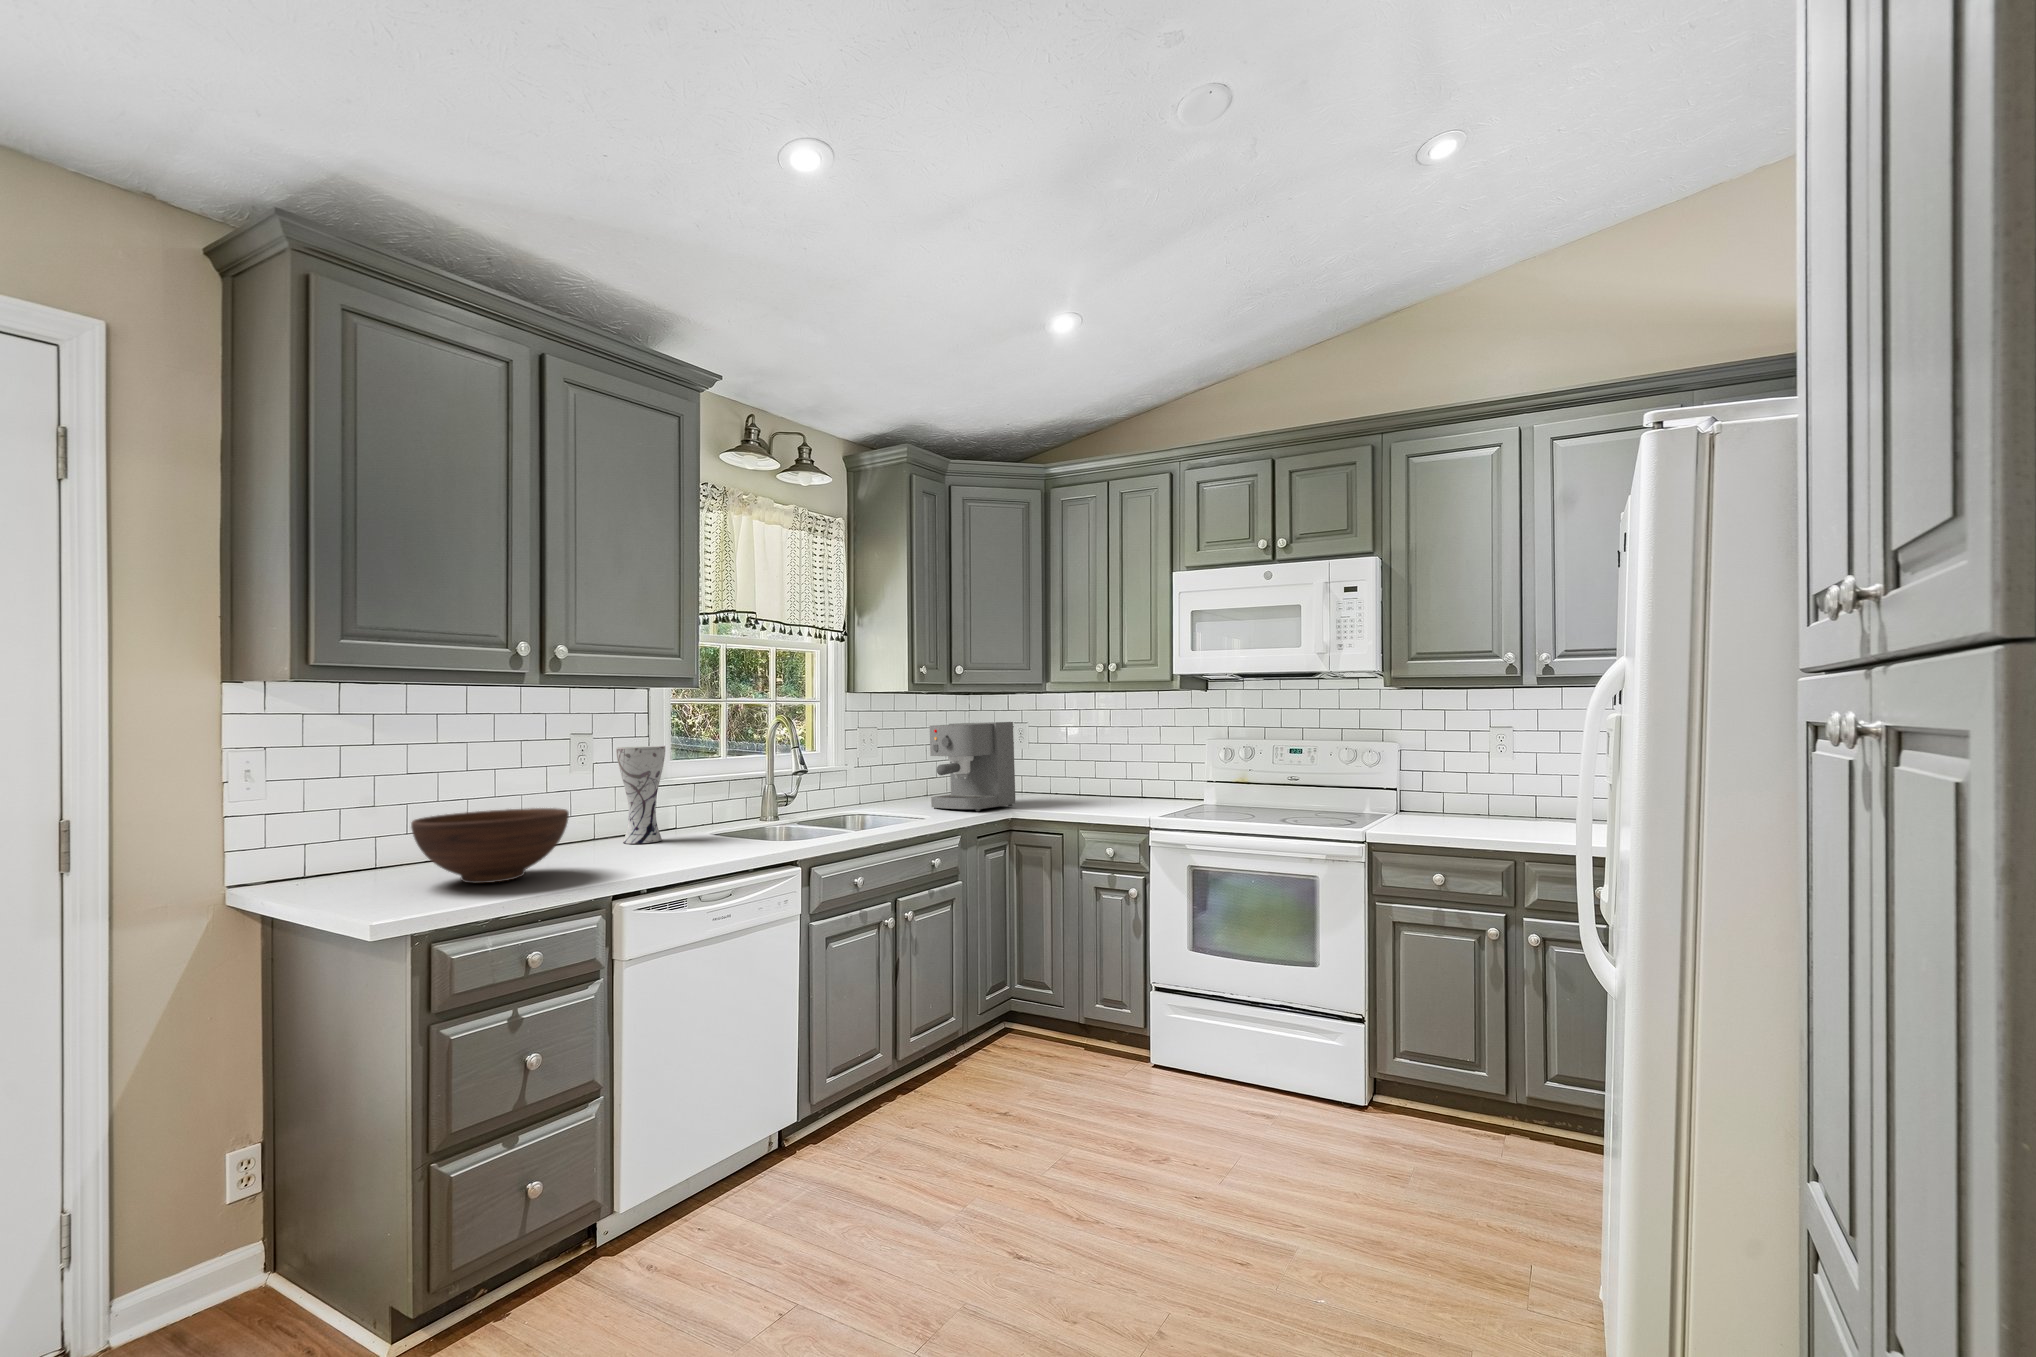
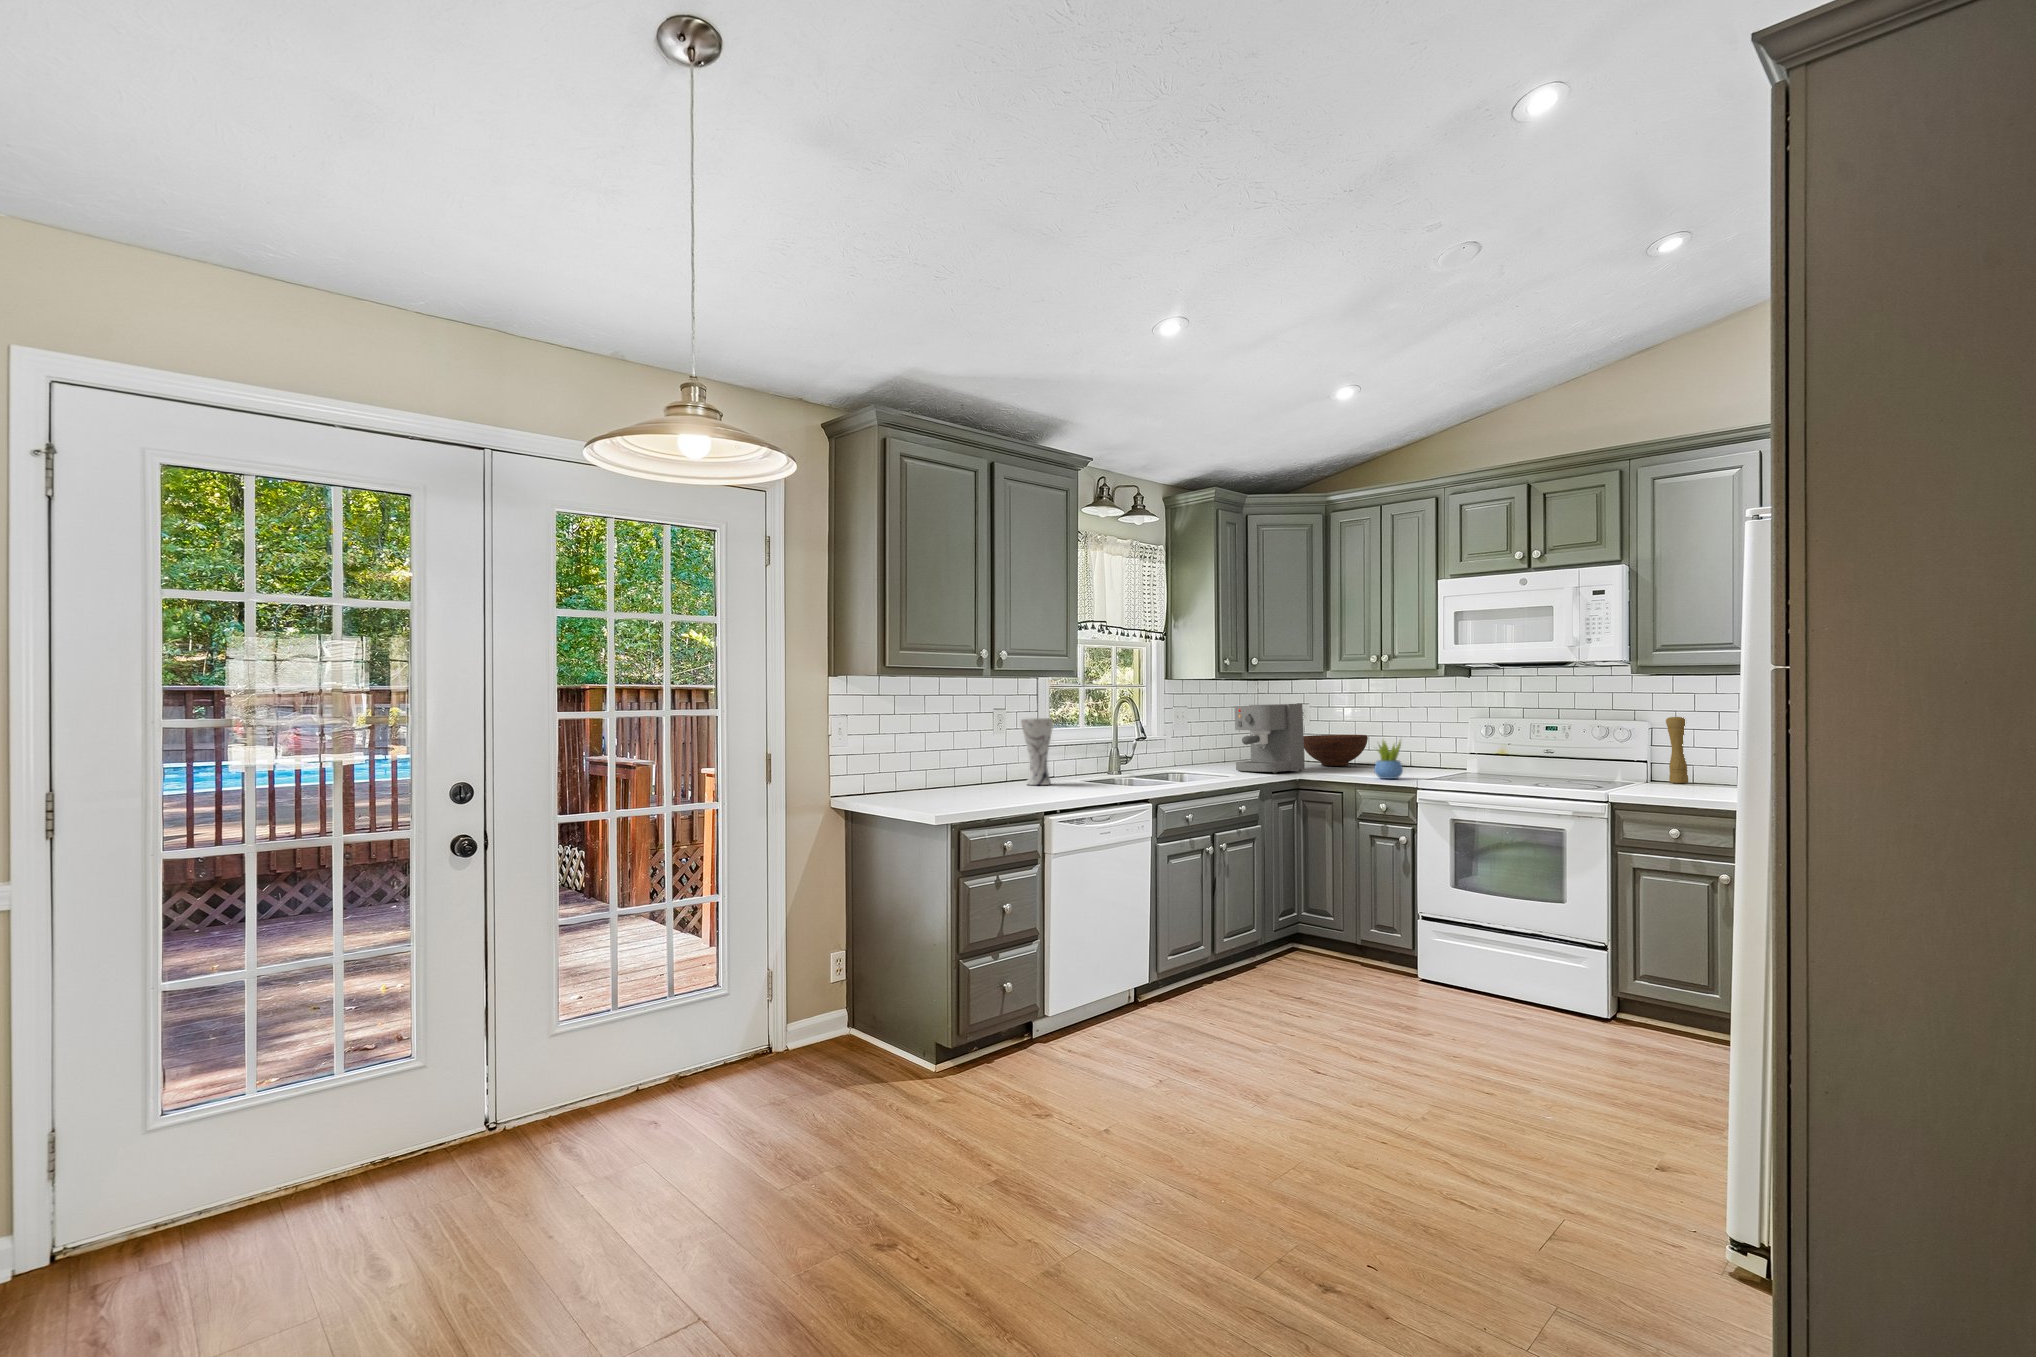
pepper mill: none [1418,734,1442,812] -> present [1666,717,1688,783]
succulent plant: none [1096,763,1131,816] -> present [1374,740,1403,779]
fruit bowl: present [411,808,569,883] -> present [1304,735,1368,766]

